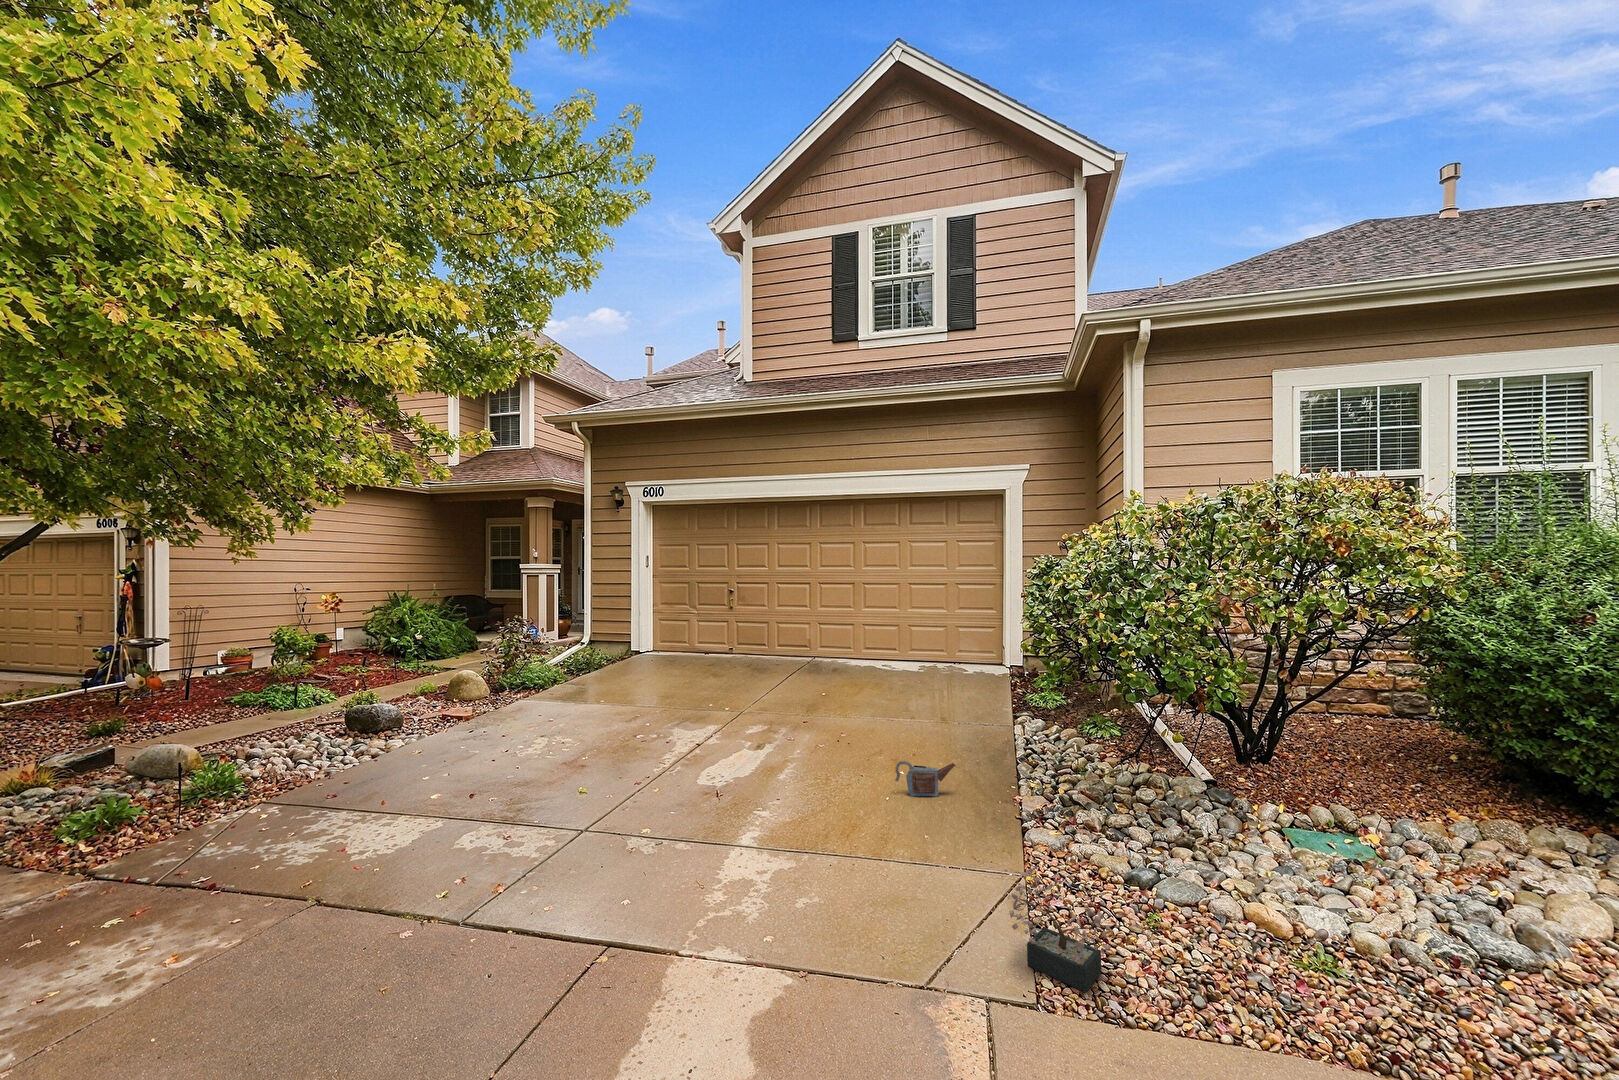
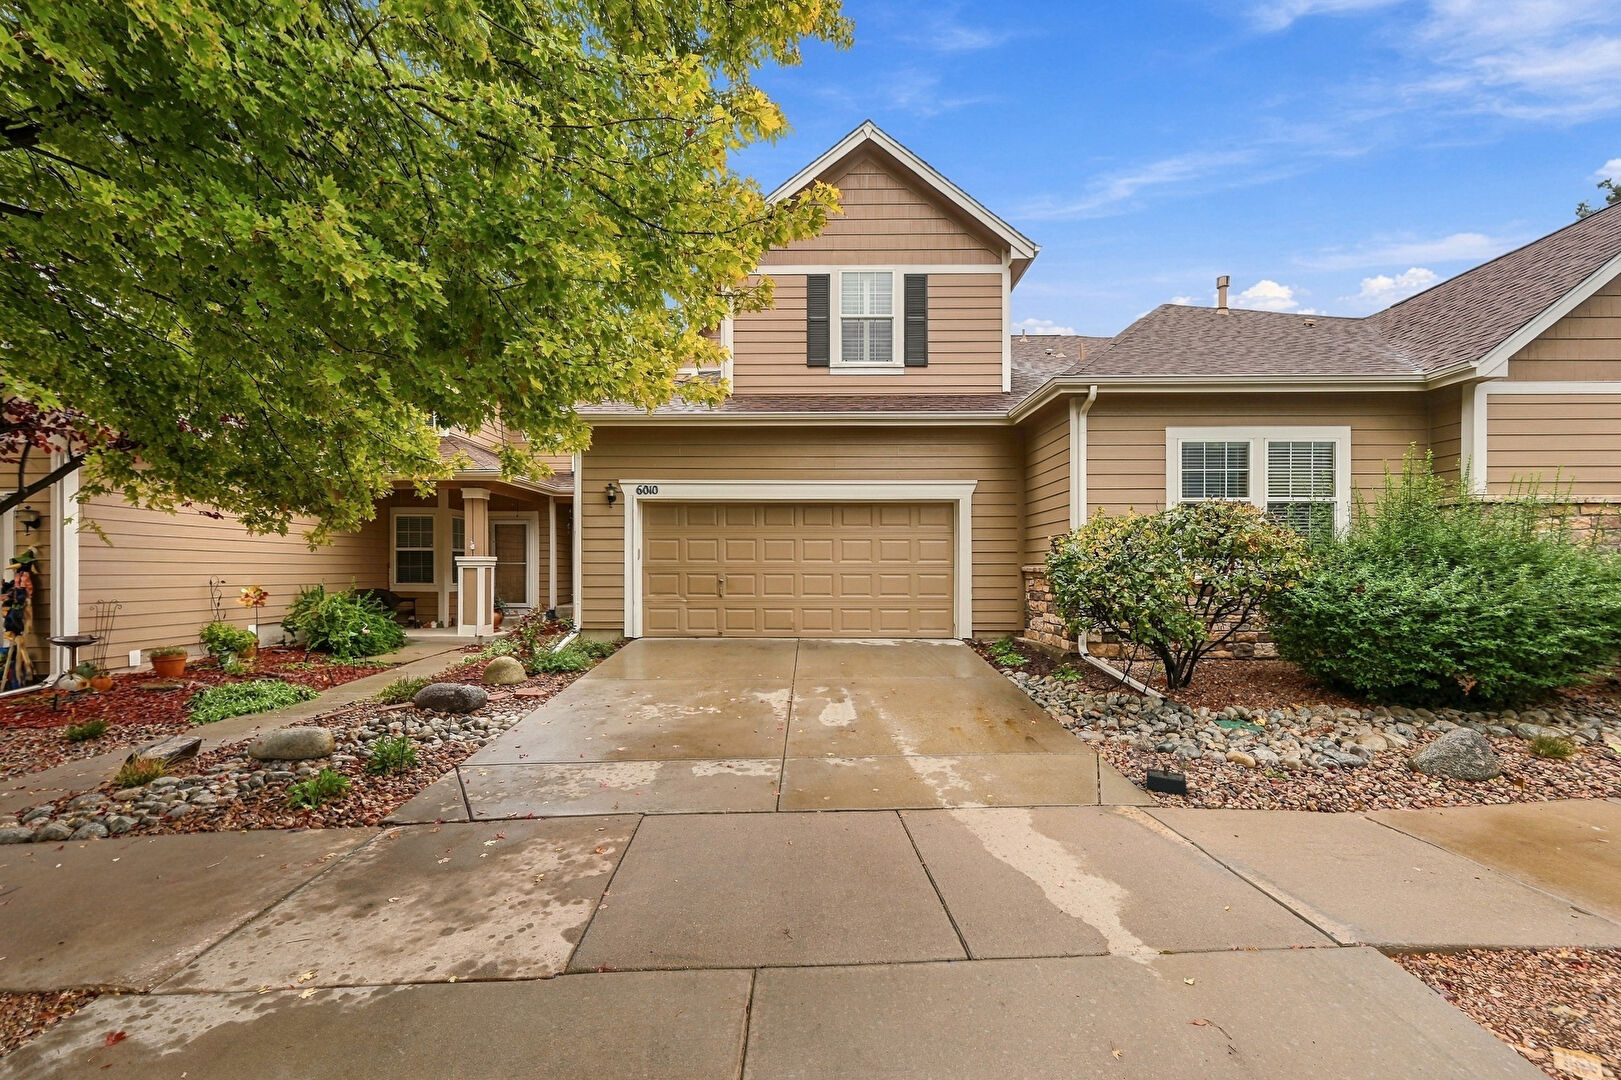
watering can: present [895,761,955,796] -> none [974,696,1015,721]

